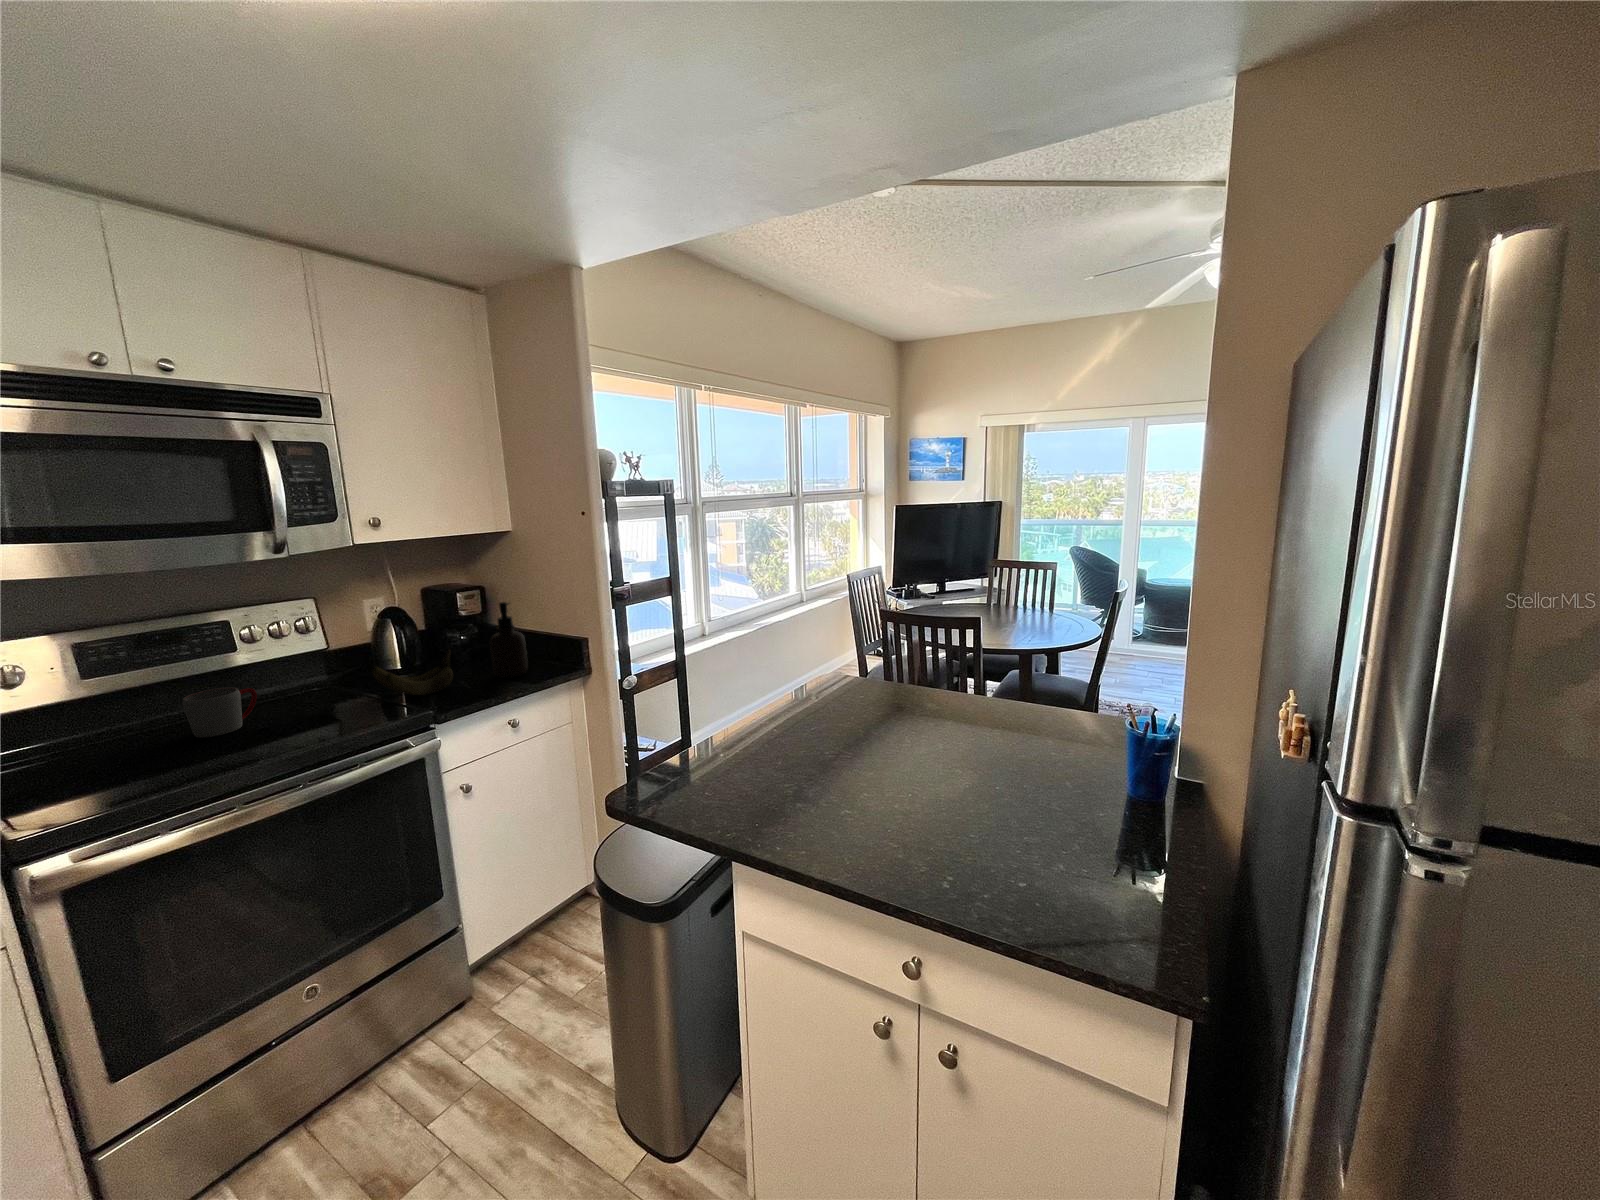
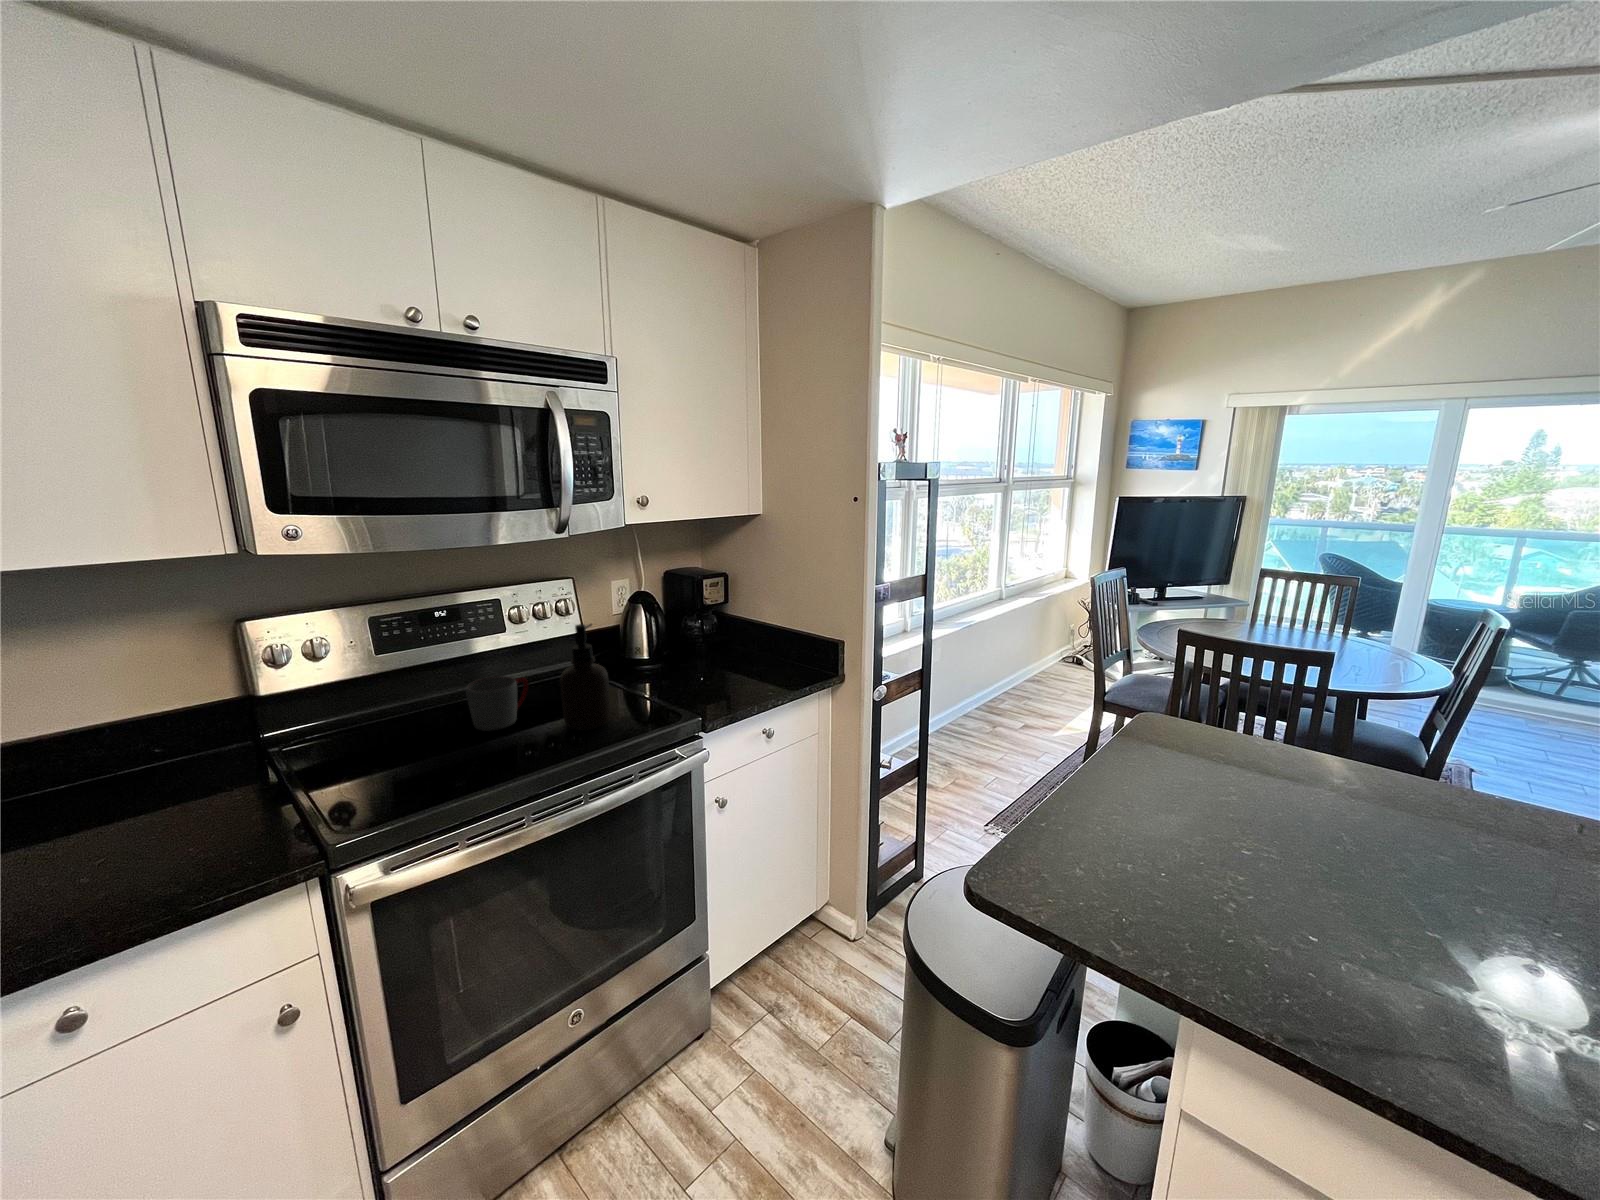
soap dispenser: present [489,602,528,678] -> present [560,624,611,730]
banana: present [371,648,453,695] -> none [631,643,708,696]

